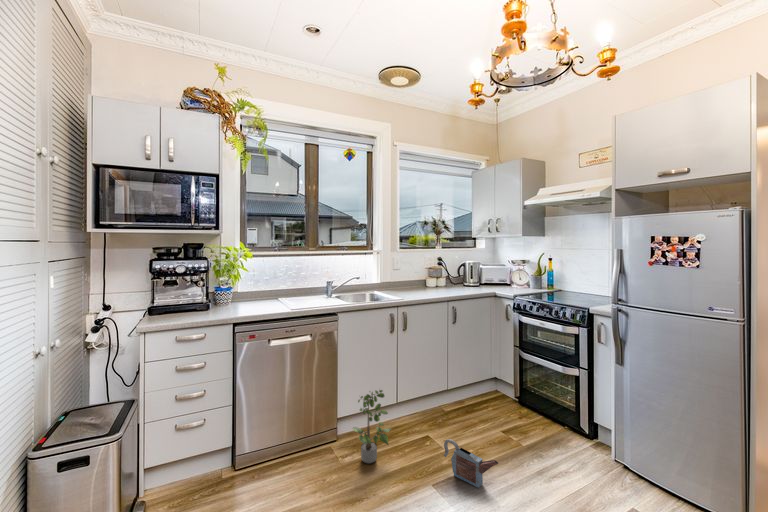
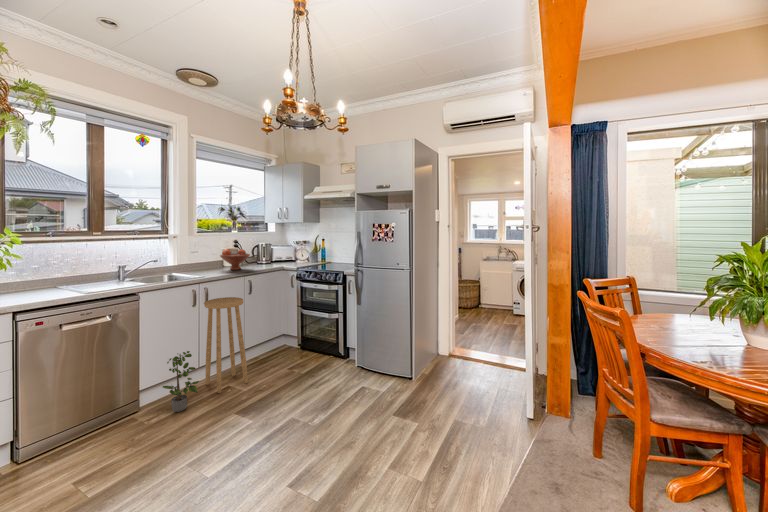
fruit bowl: none [422,267,456,293] -> present [220,249,250,270]
stool: none [399,327,448,449] -> present [204,297,248,393]
watering can: present [444,439,498,488] -> none [245,375,285,402]

